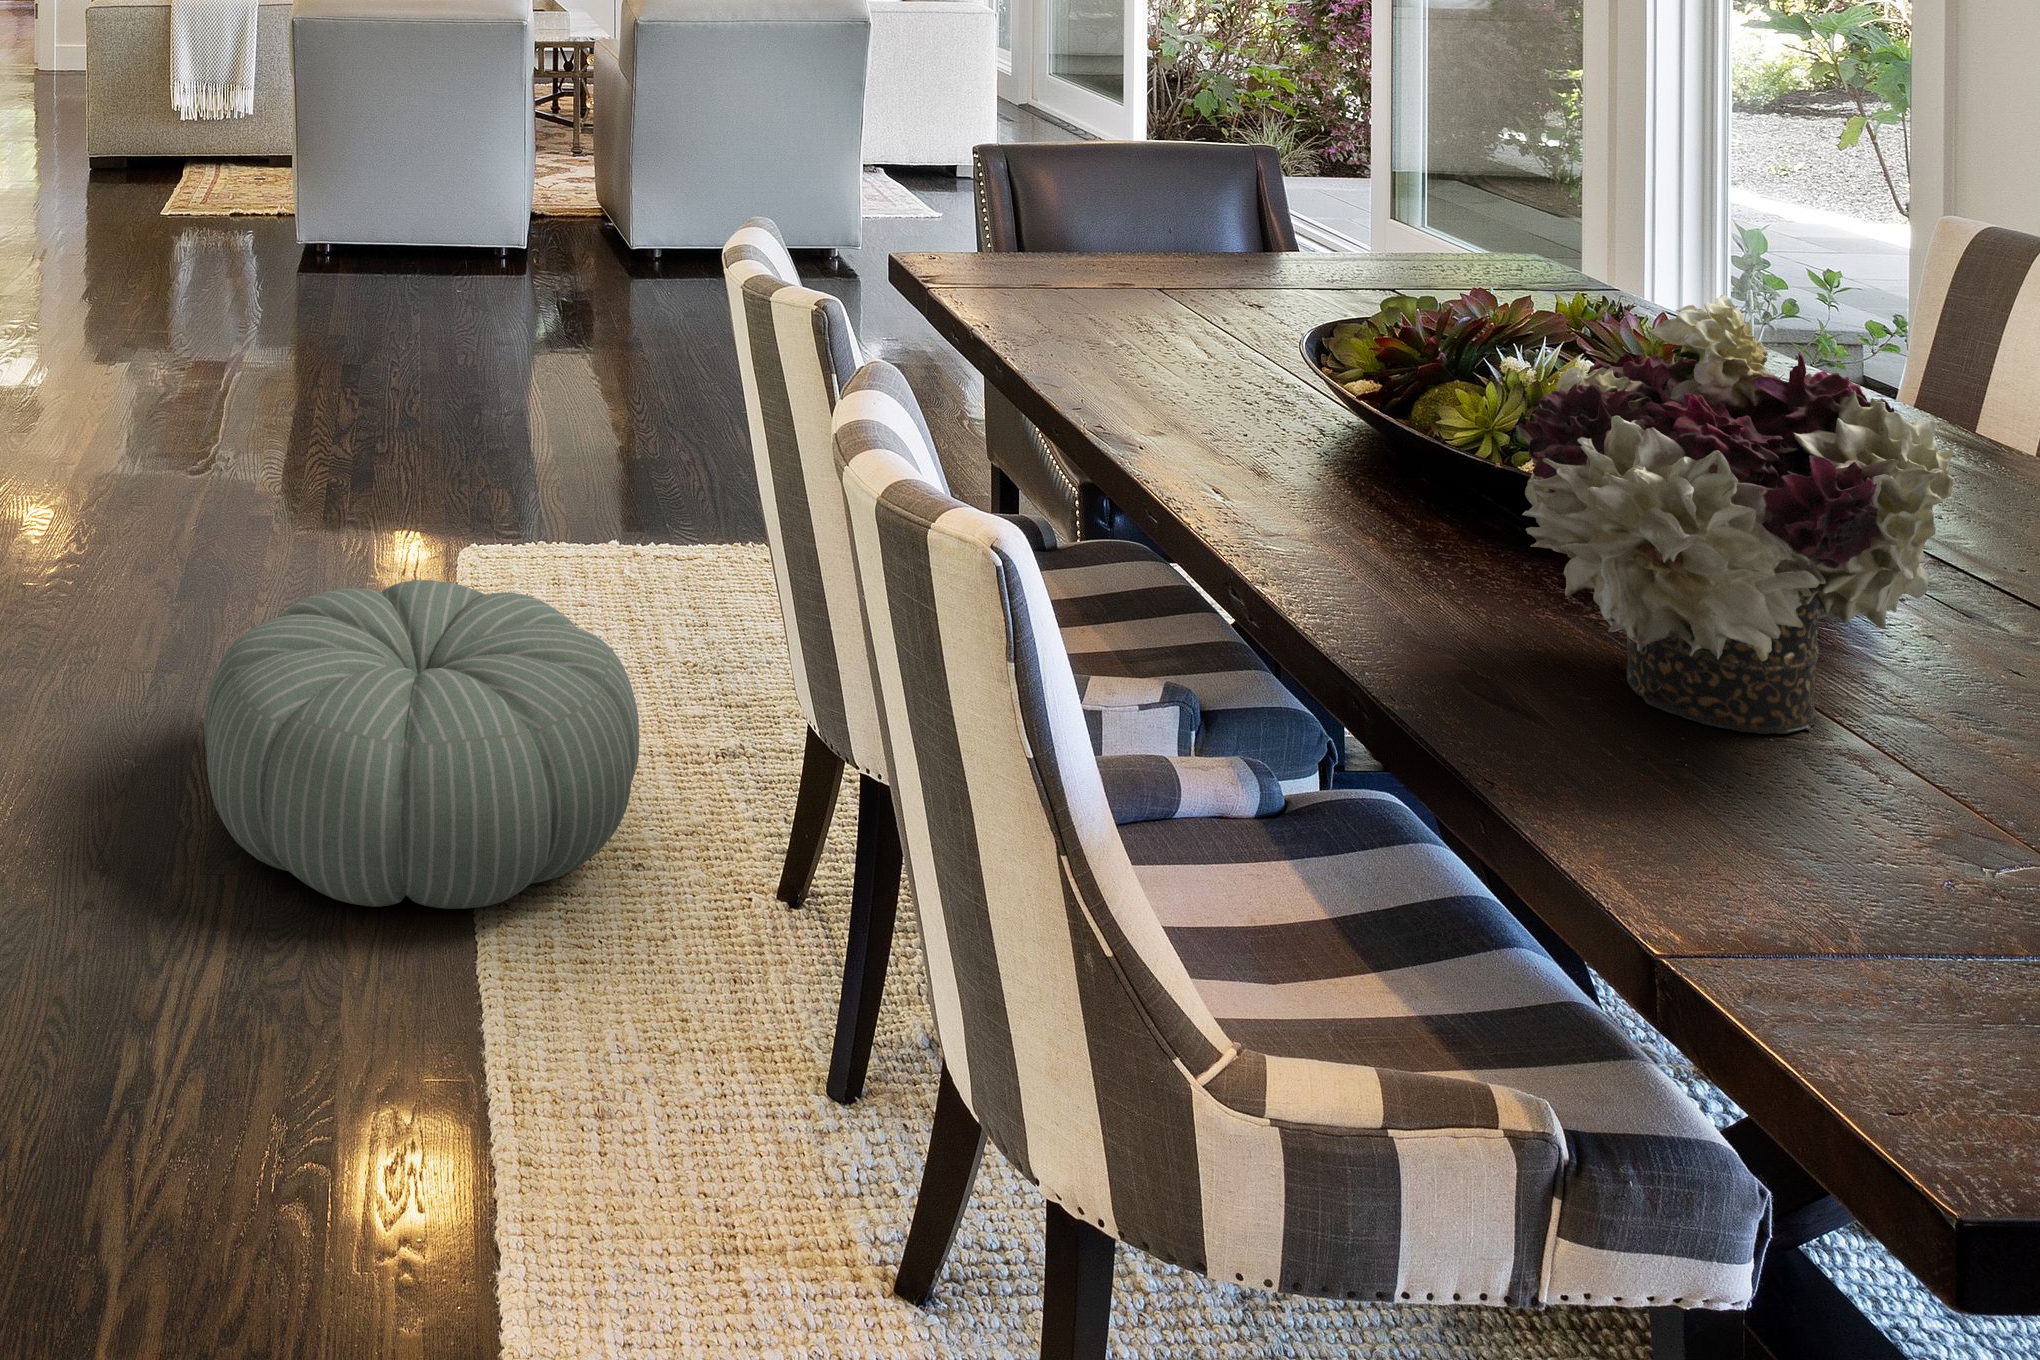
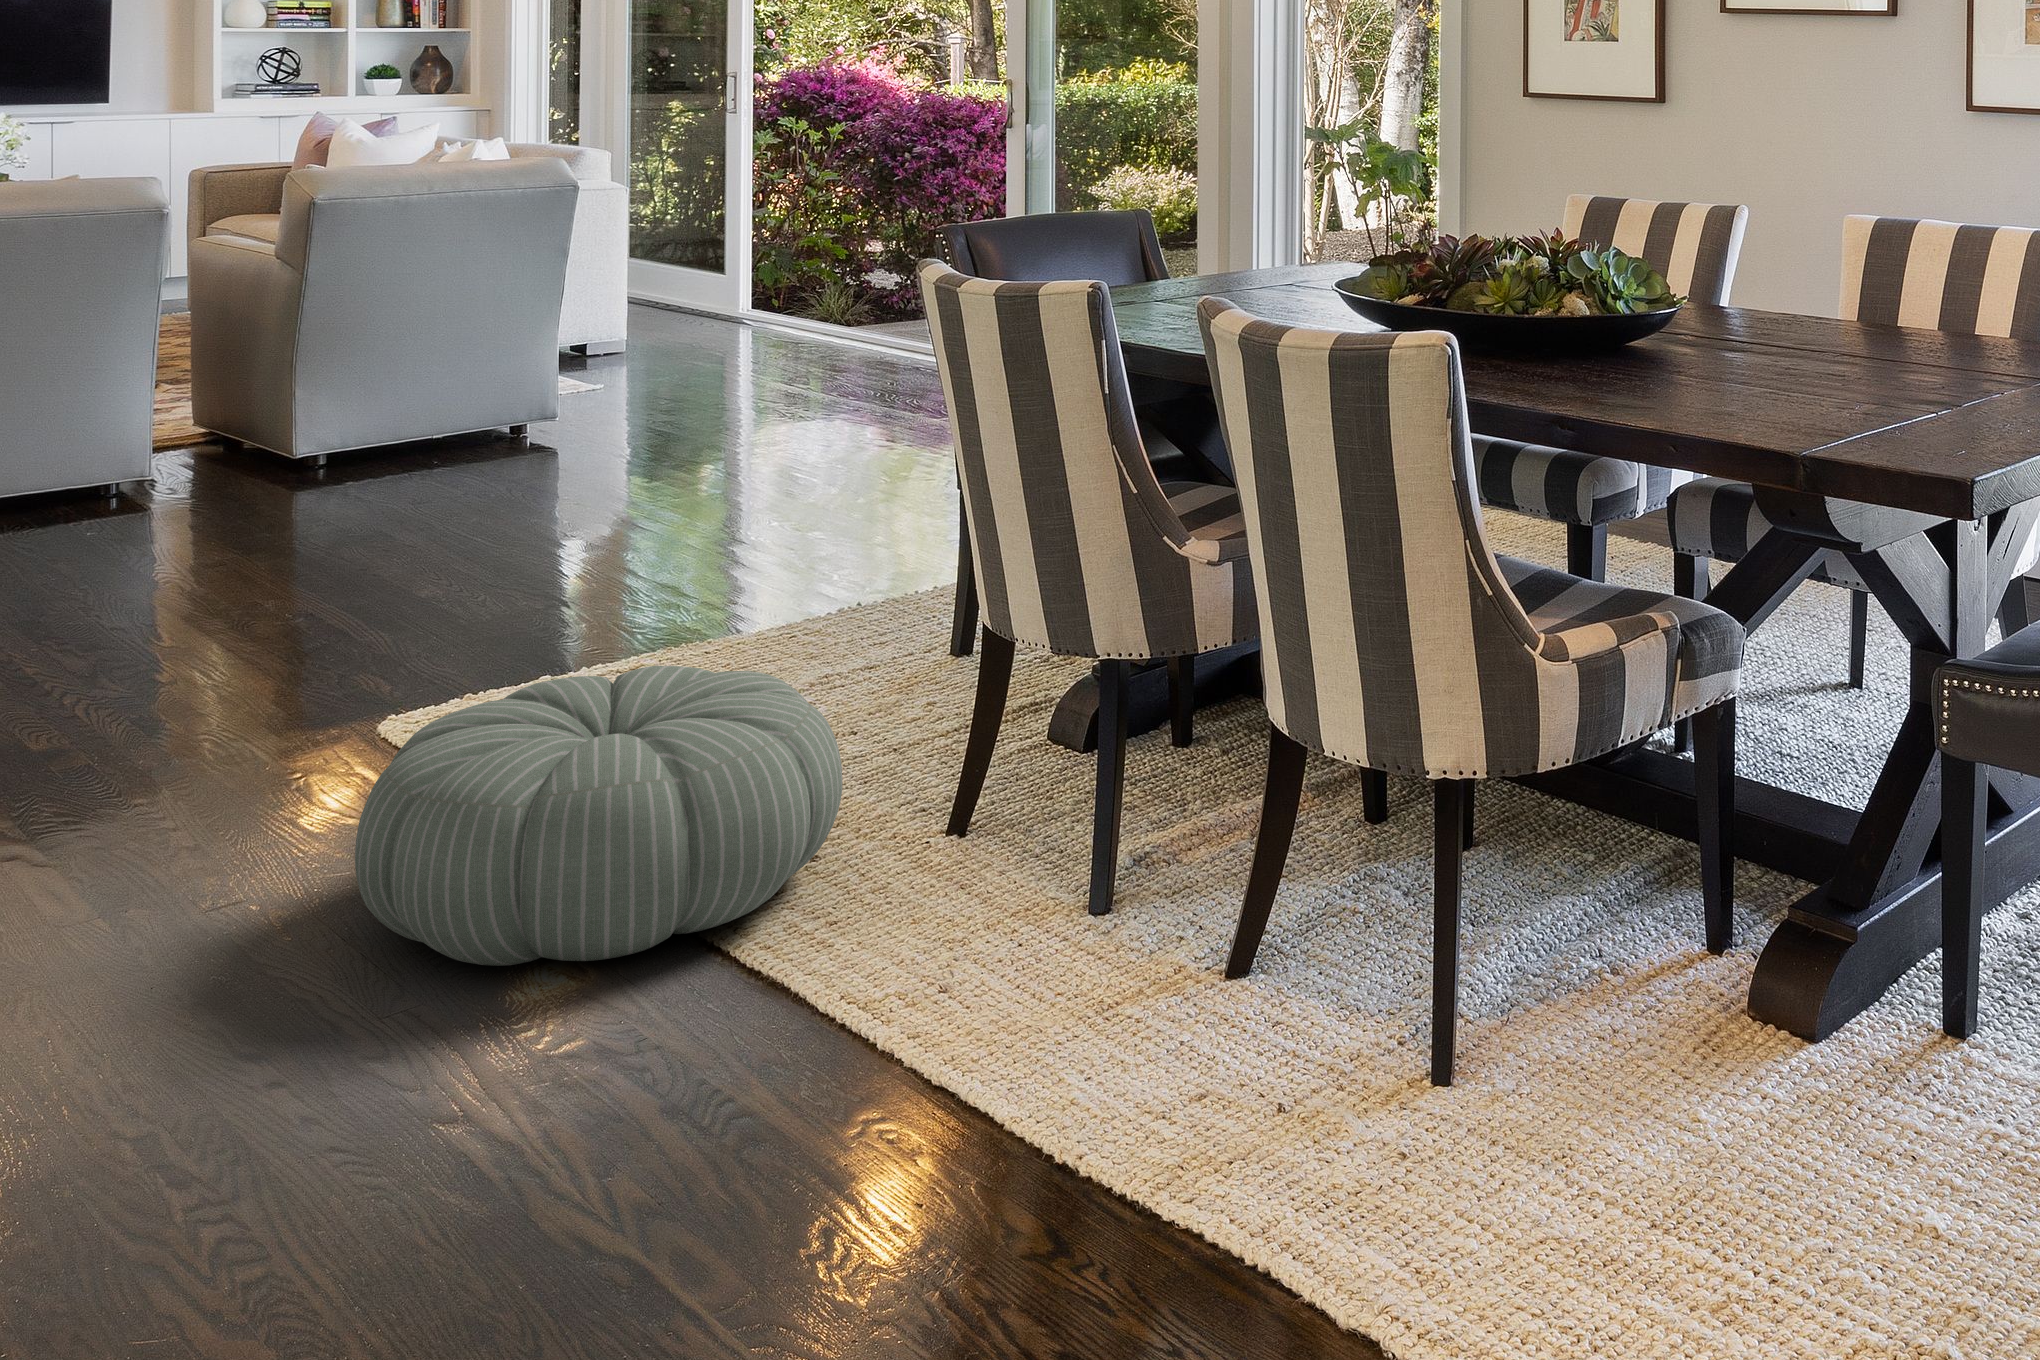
flower arrangement: present [1517,295,1955,734] -> none [1610,161,1820,391]

